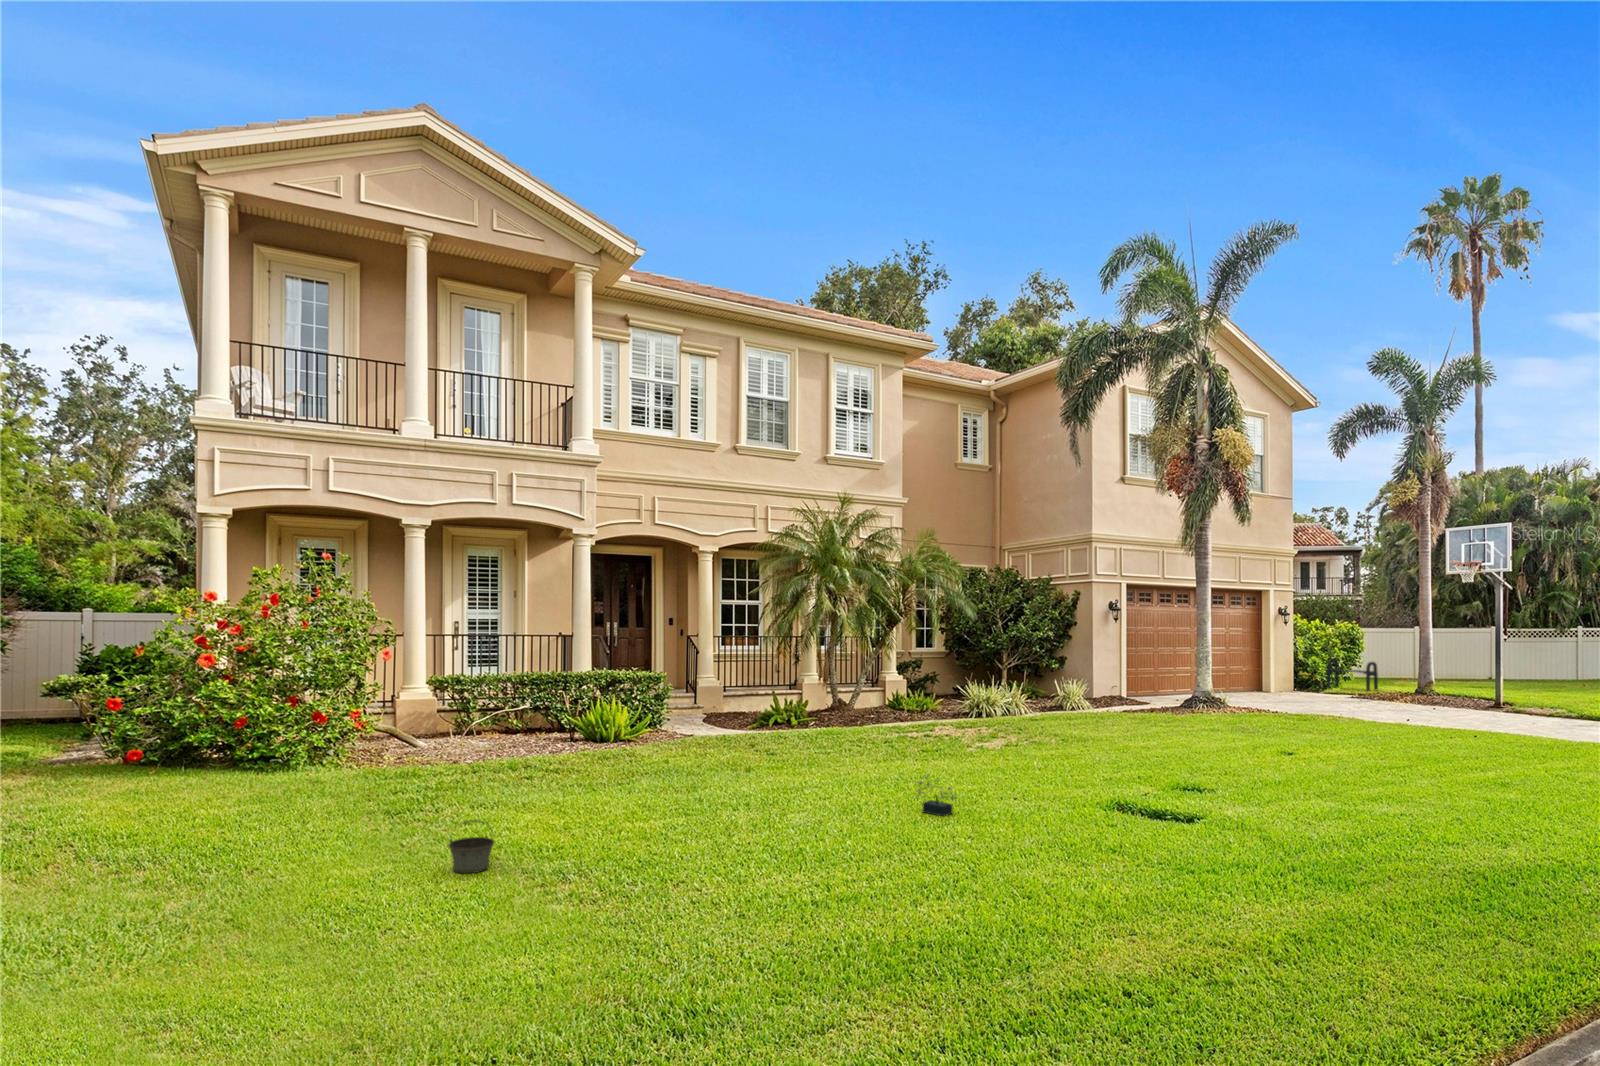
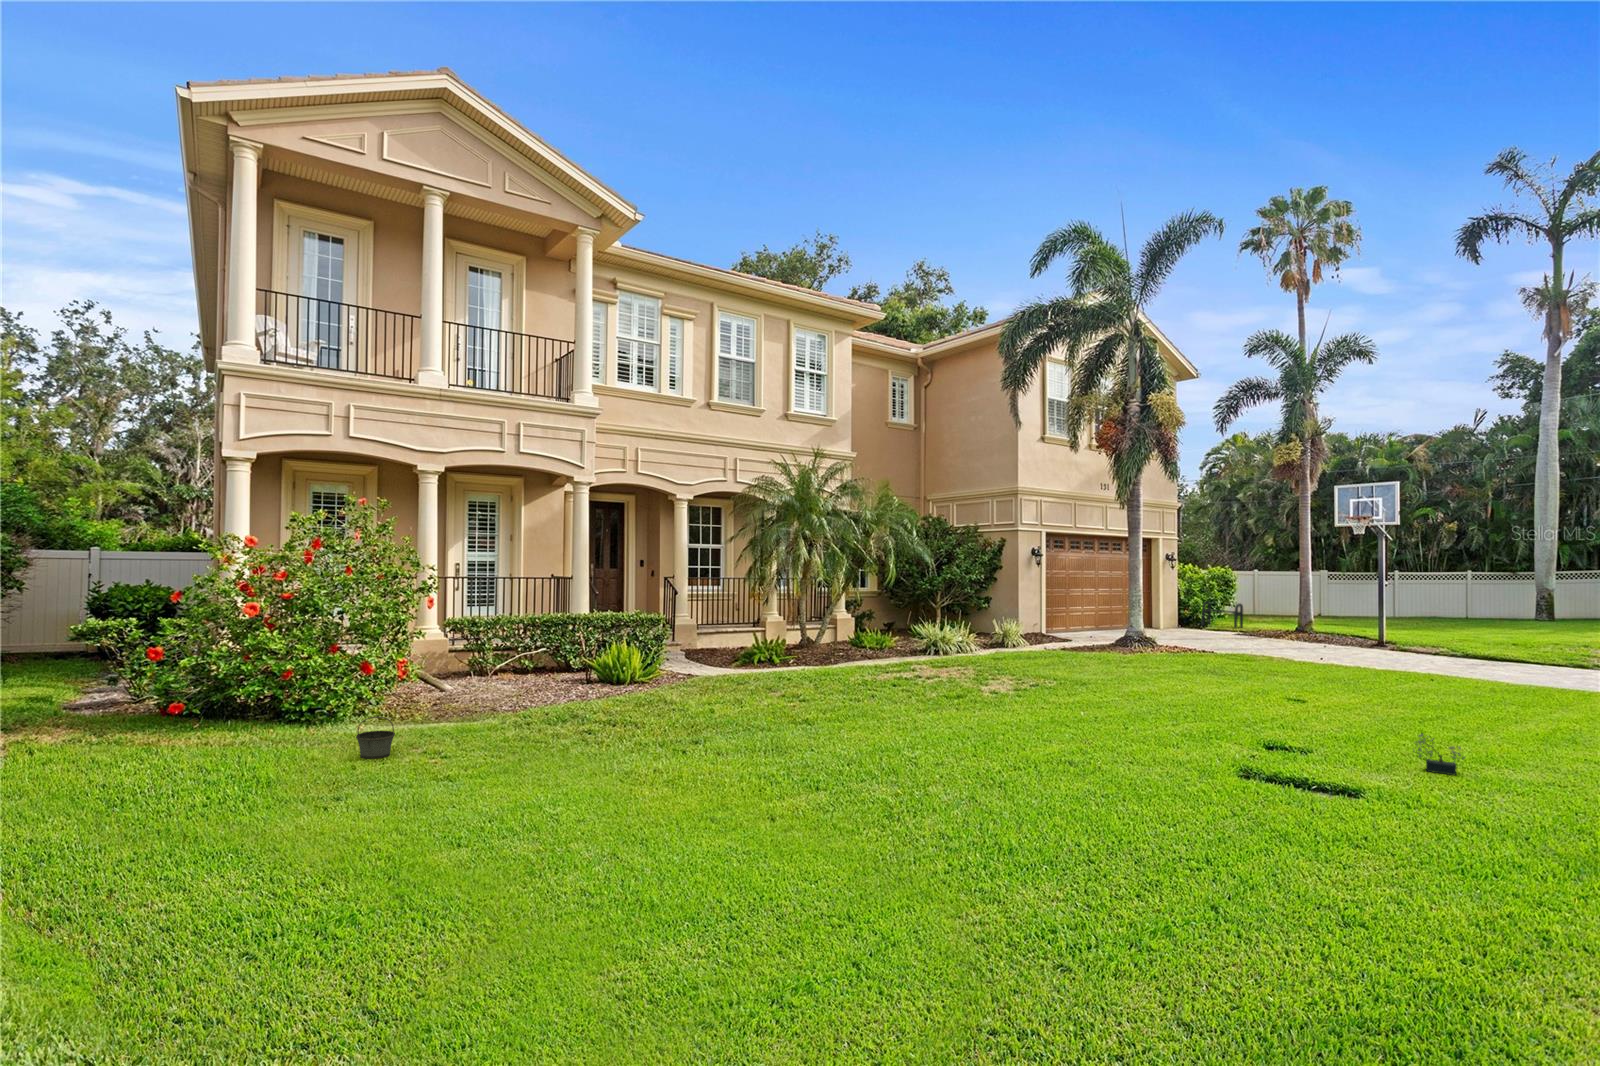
decorative plant: present [915,775,956,816] -> present [1417,734,1461,775]
basket: present [449,820,494,873] -> present [356,717,395,759]

